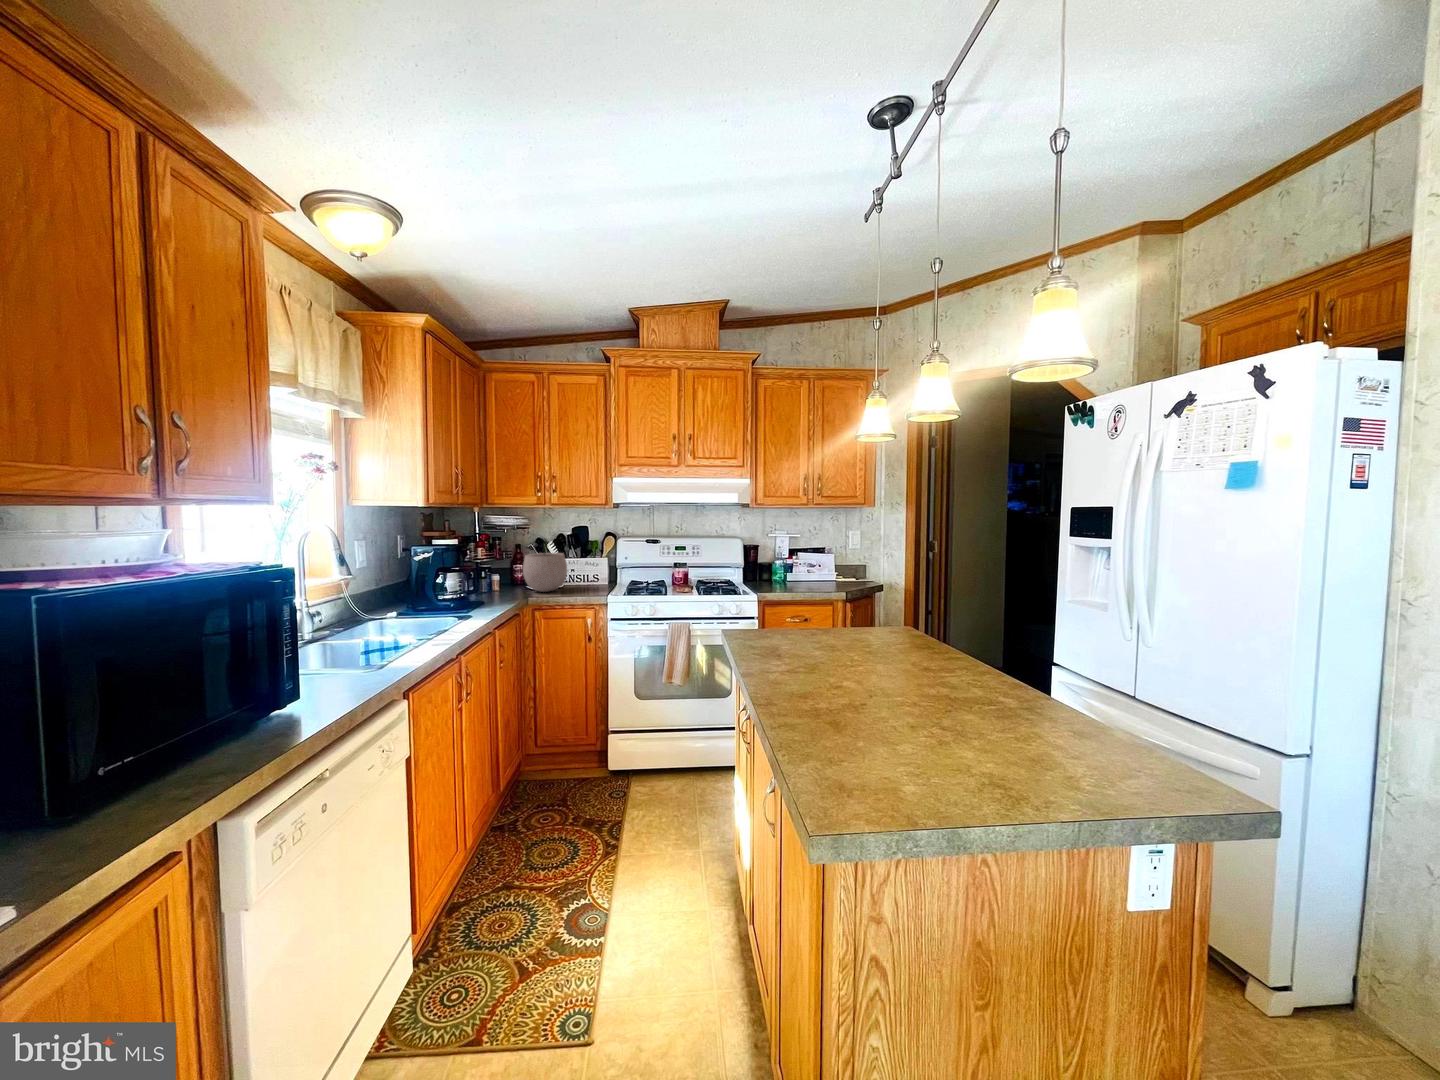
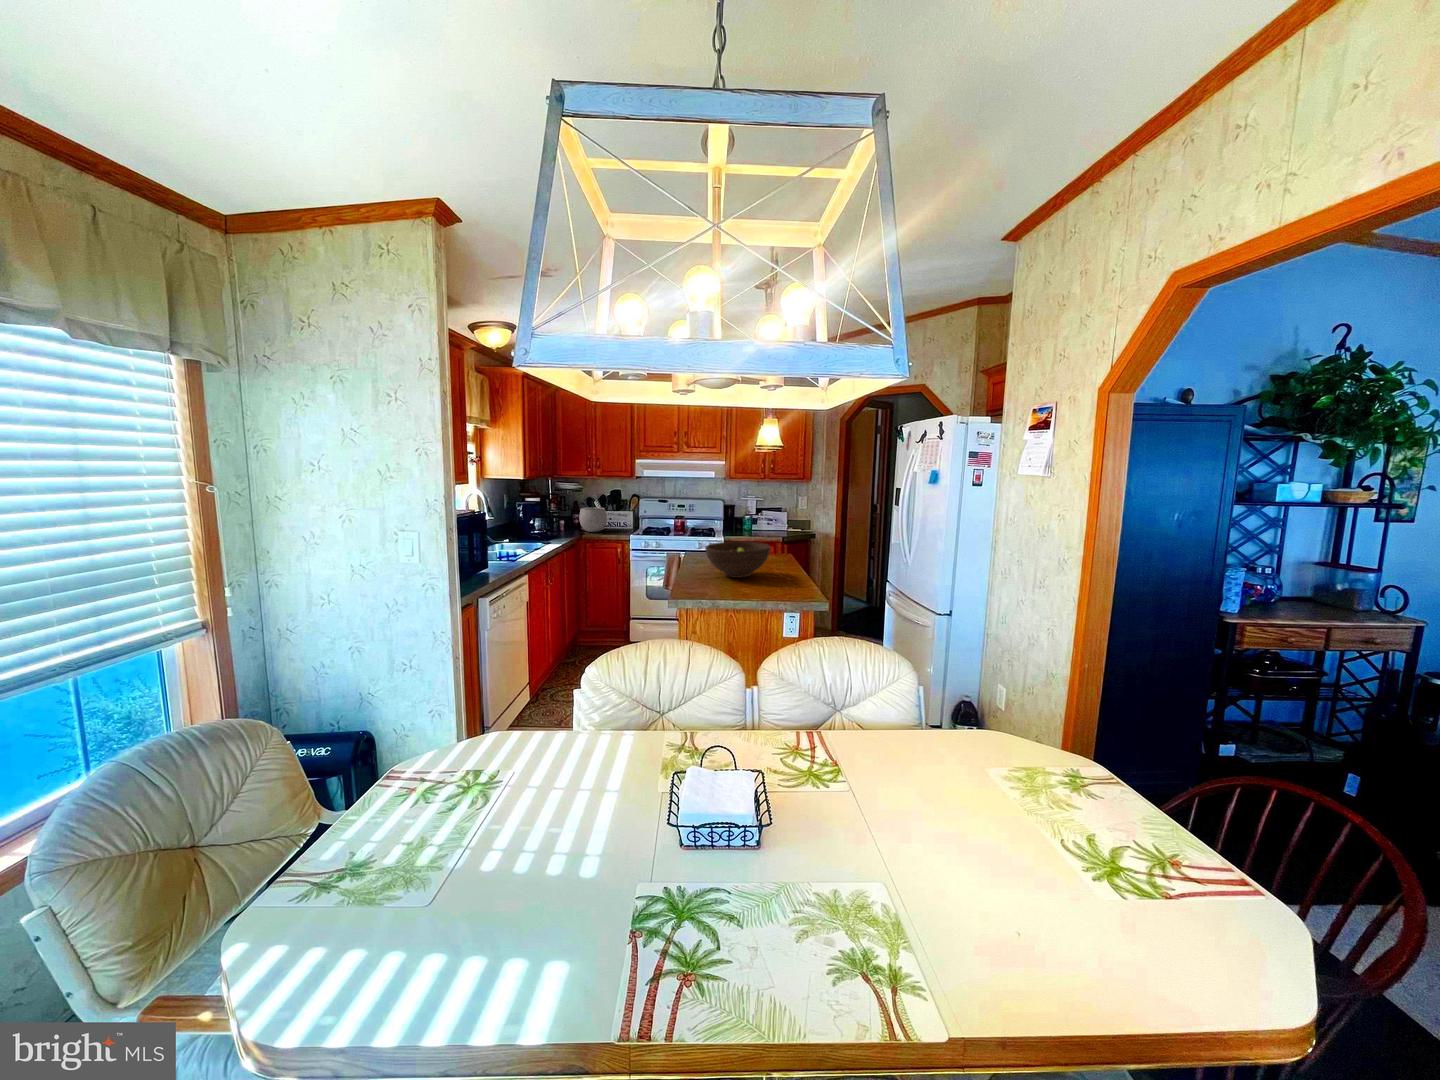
fruit bowl: none [808,619,959,707] -> present [705,542,770,578]

